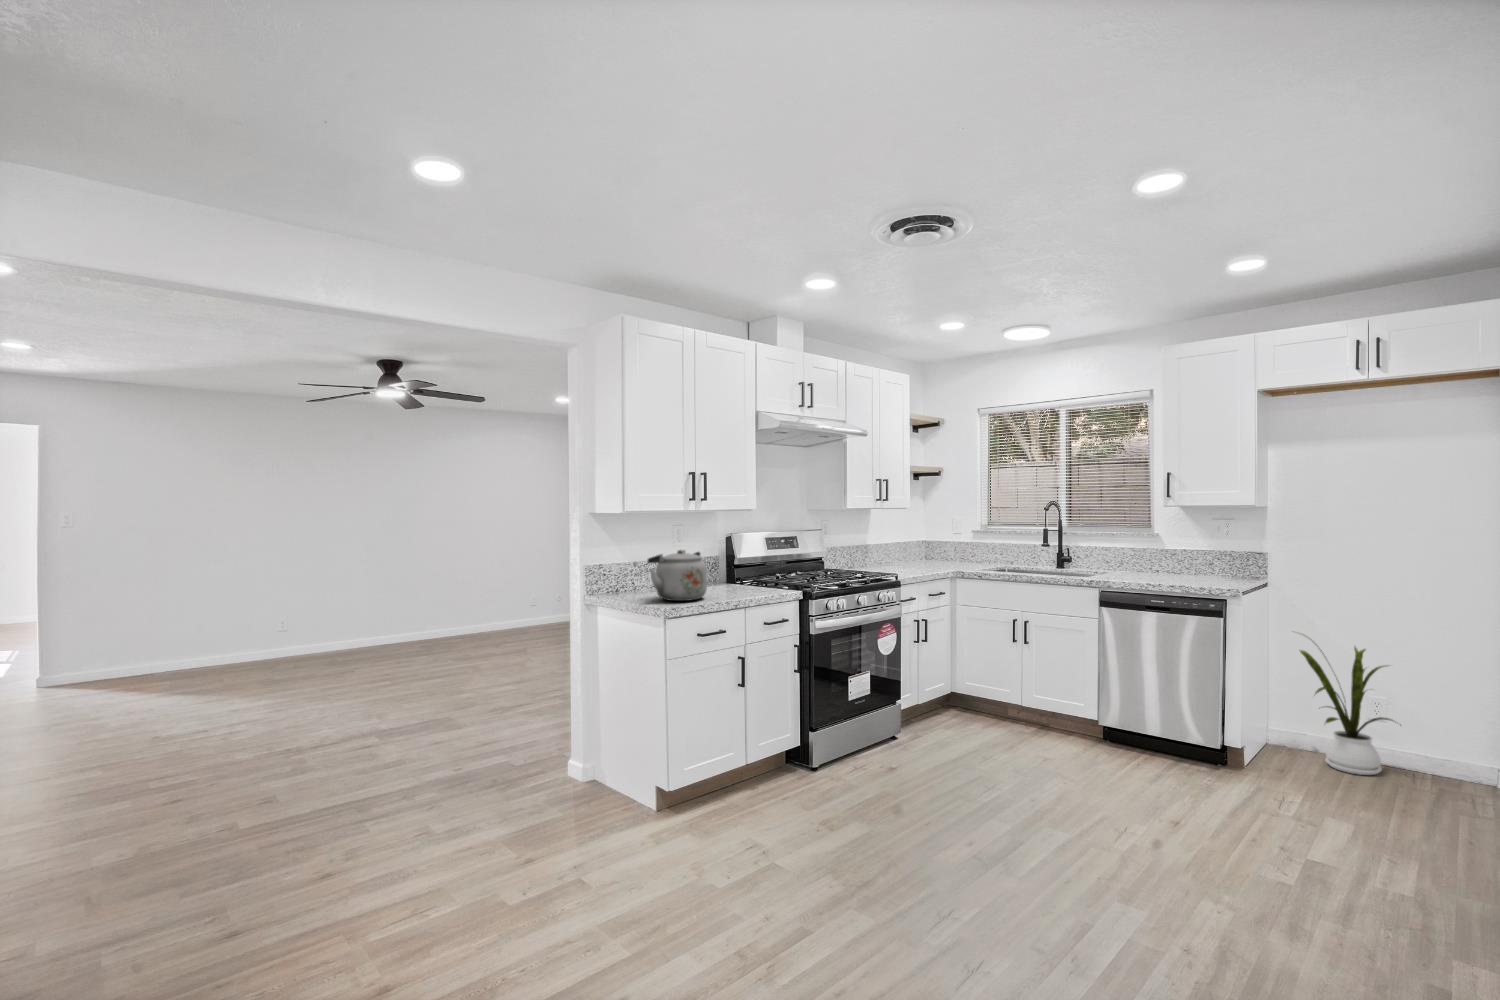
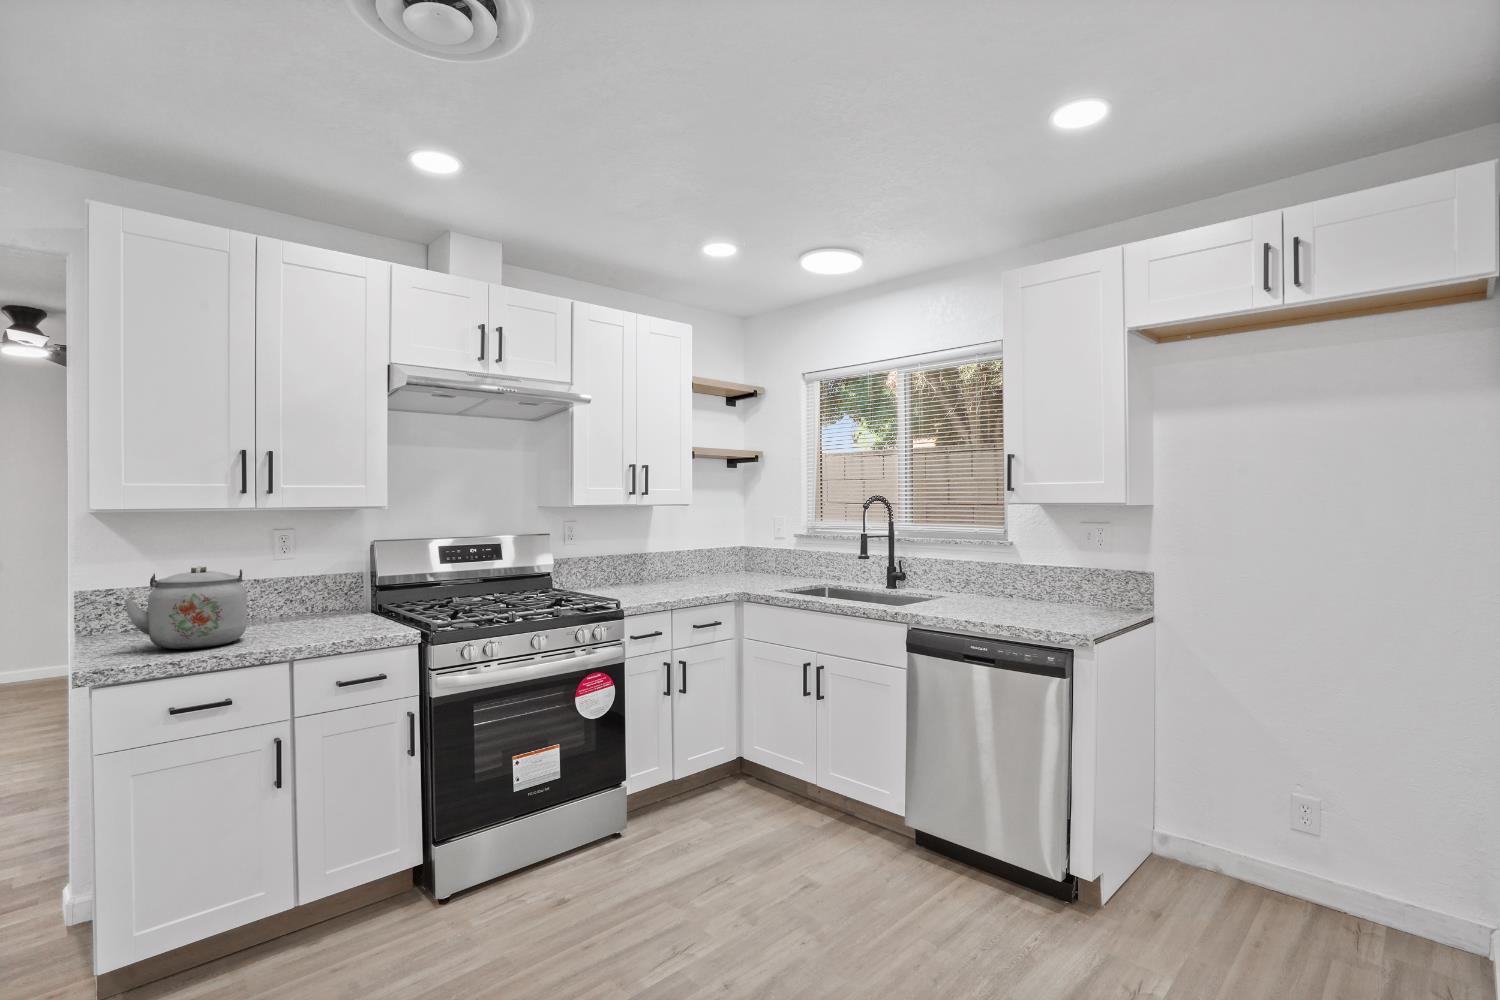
house plant: present [1299,646,1401,775] -> none [1173,693,1340,926]

